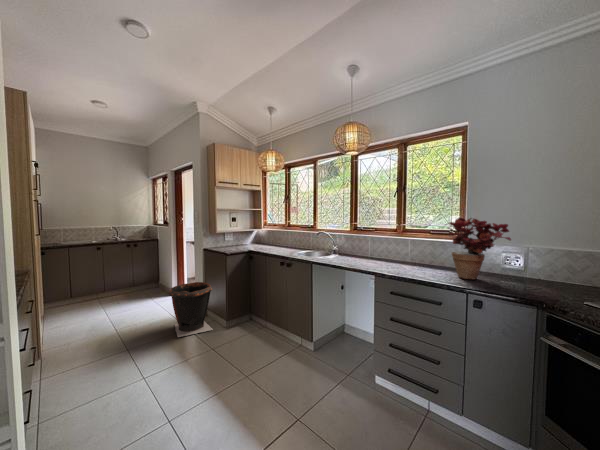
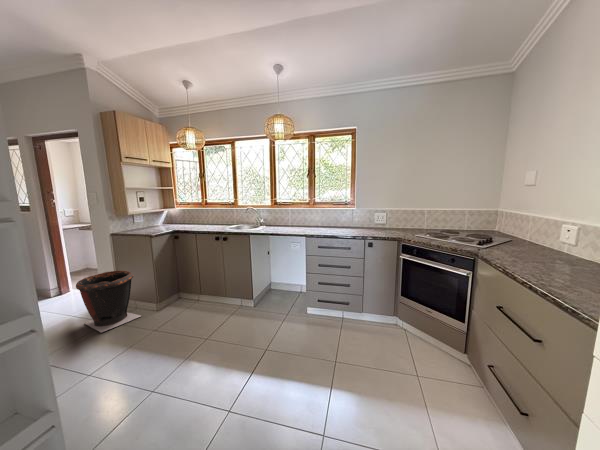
potted plant: present [449,218,511,279] -> none [352,192,382,232]

